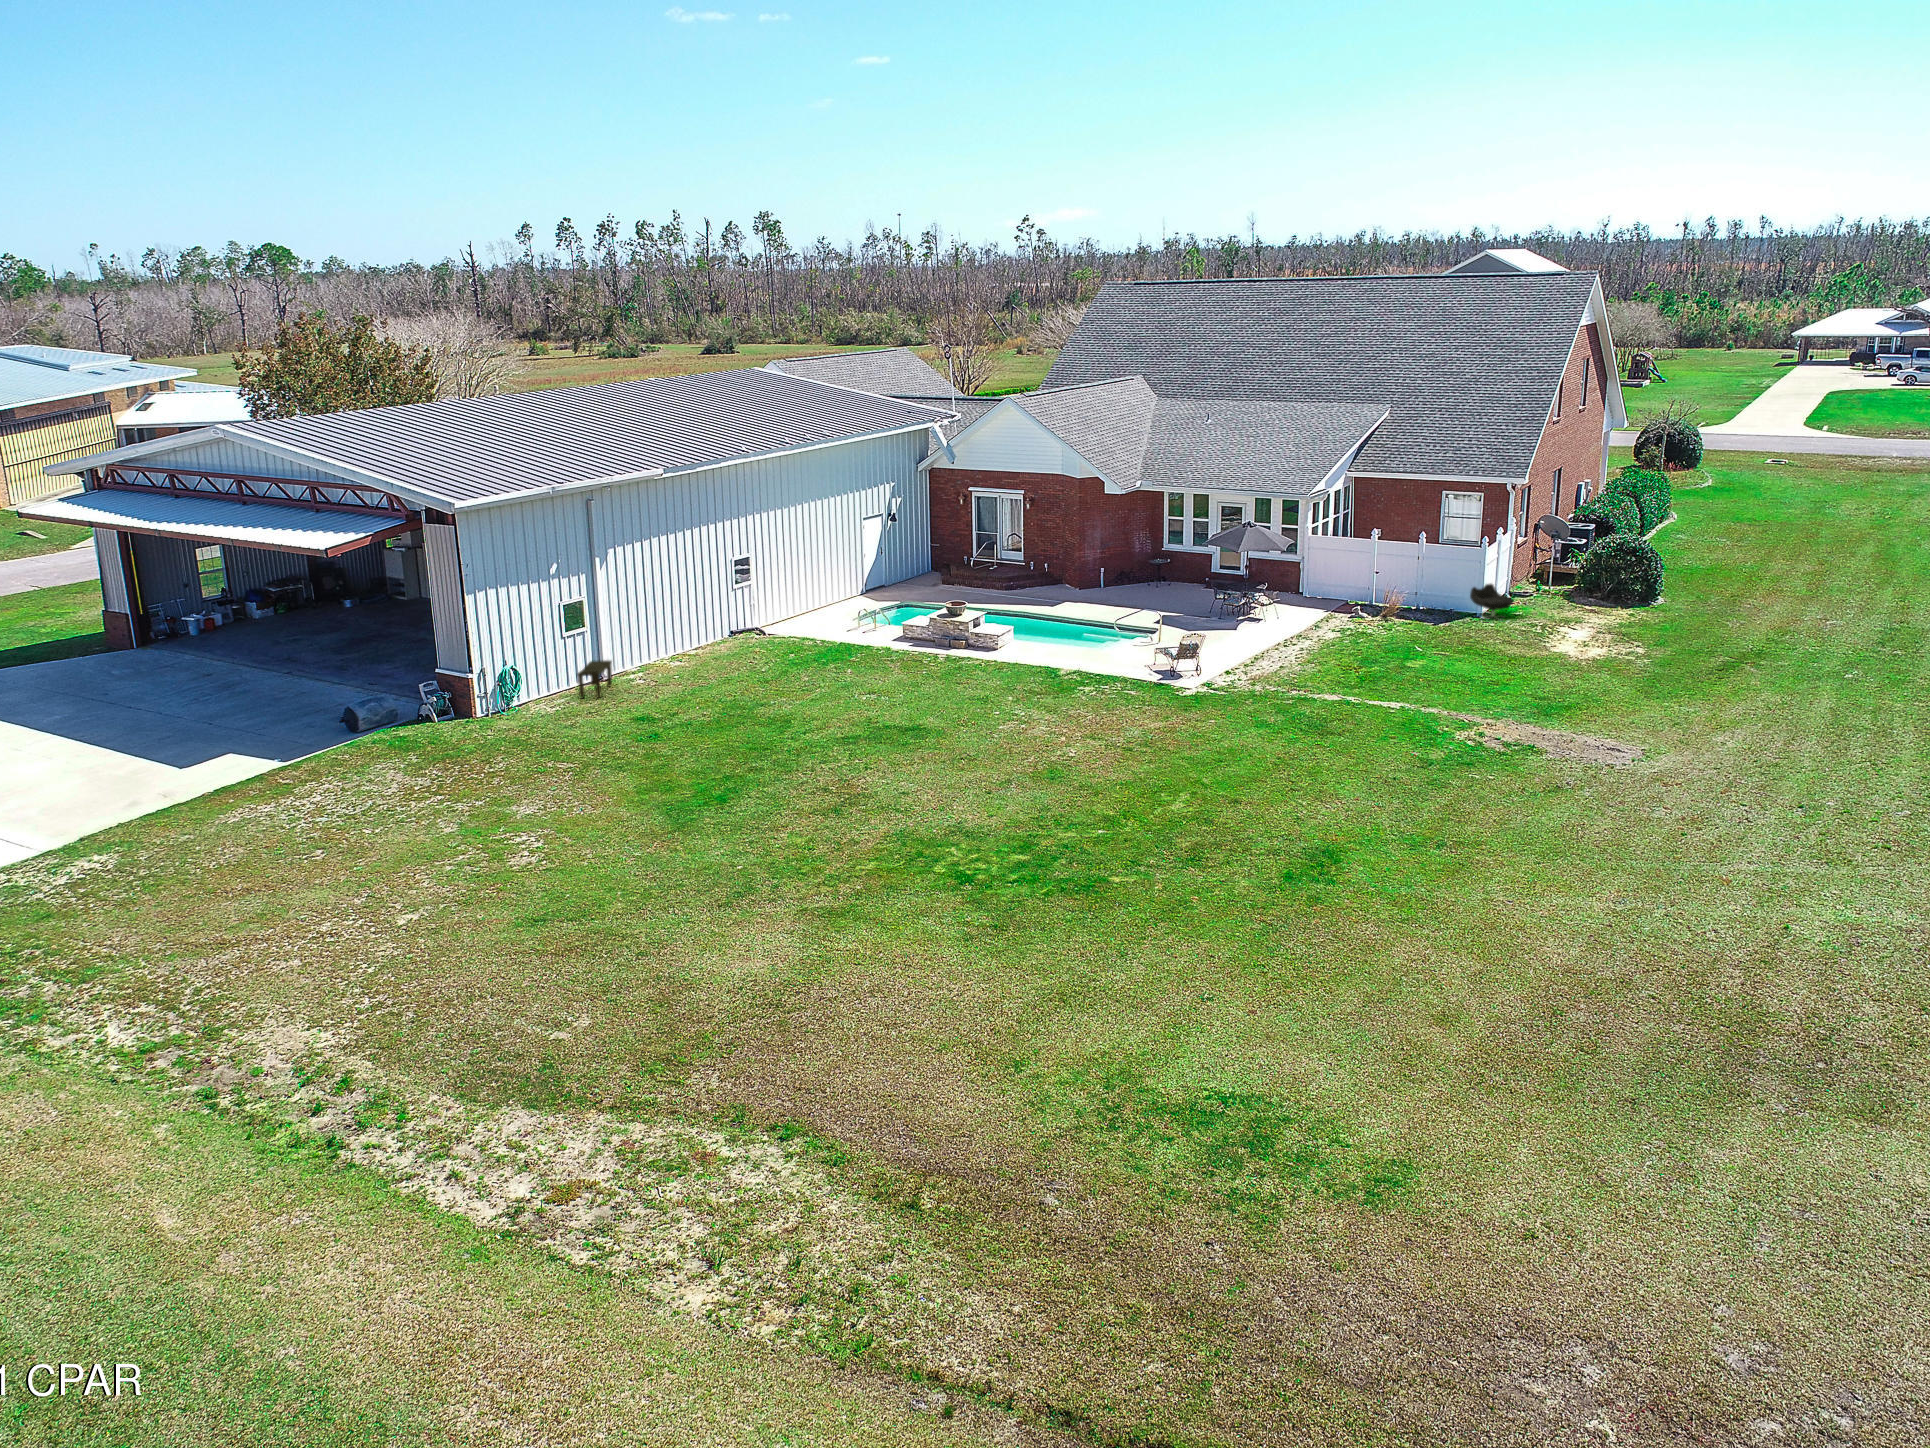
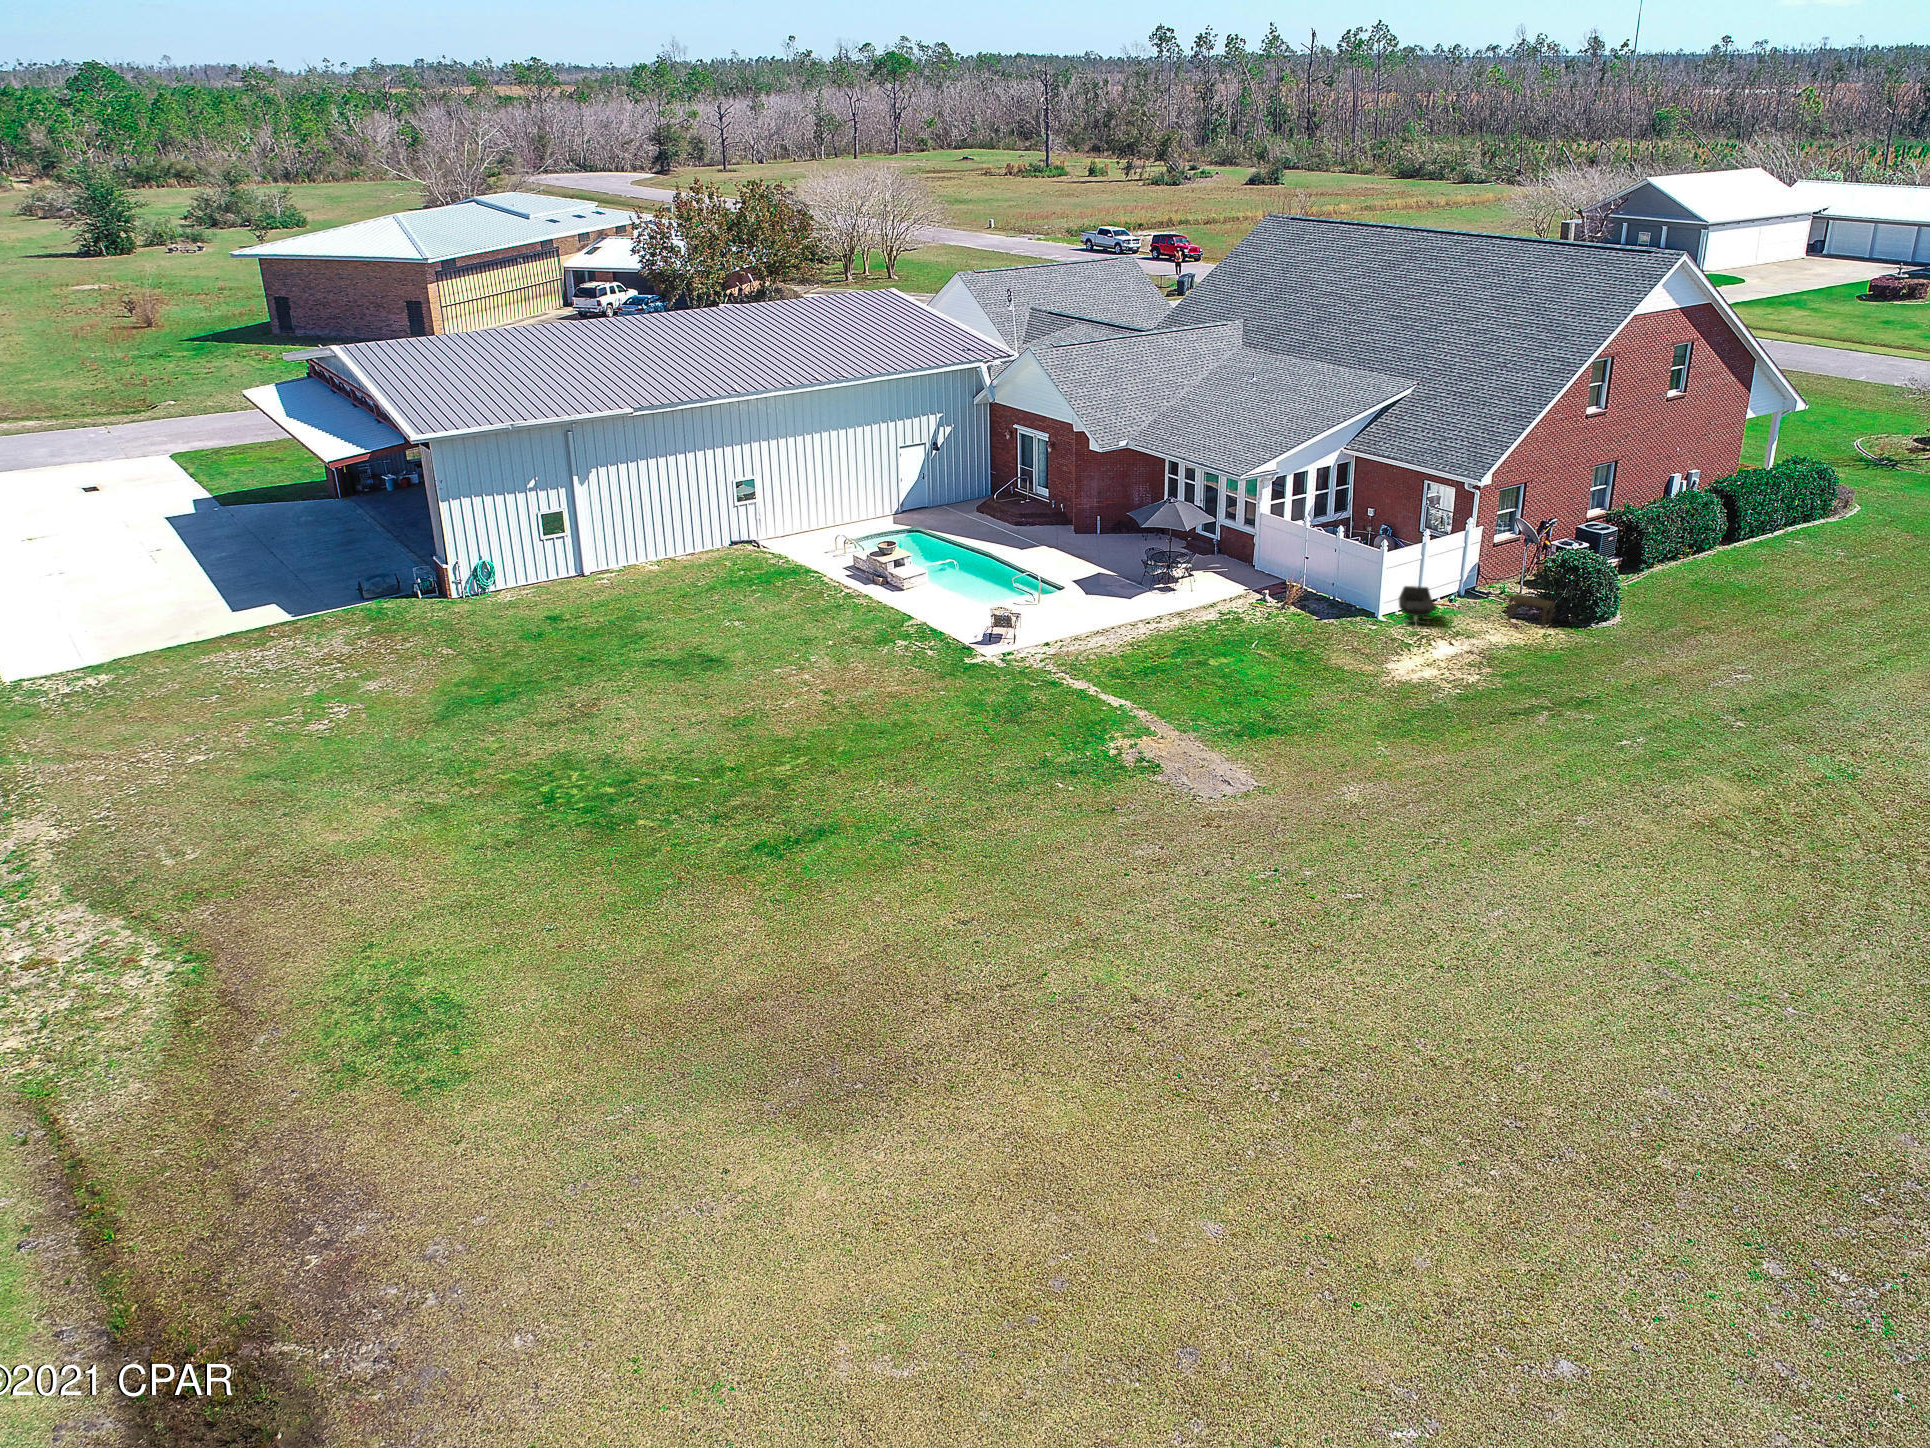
bench: present [577,660,612,698] -> present [1507,594,1555,627]

